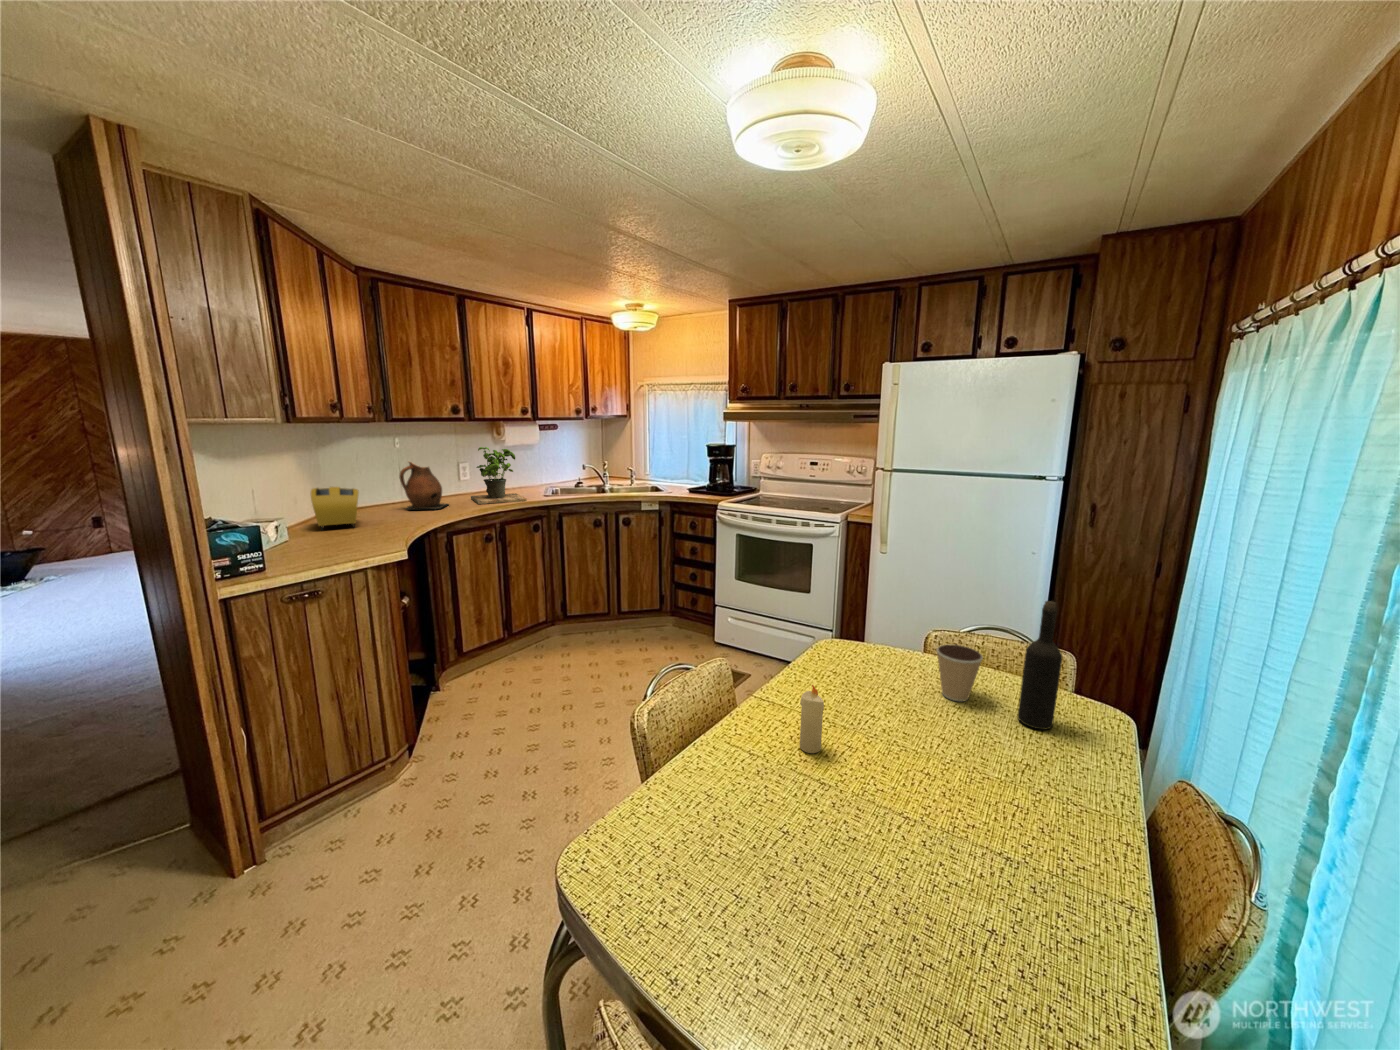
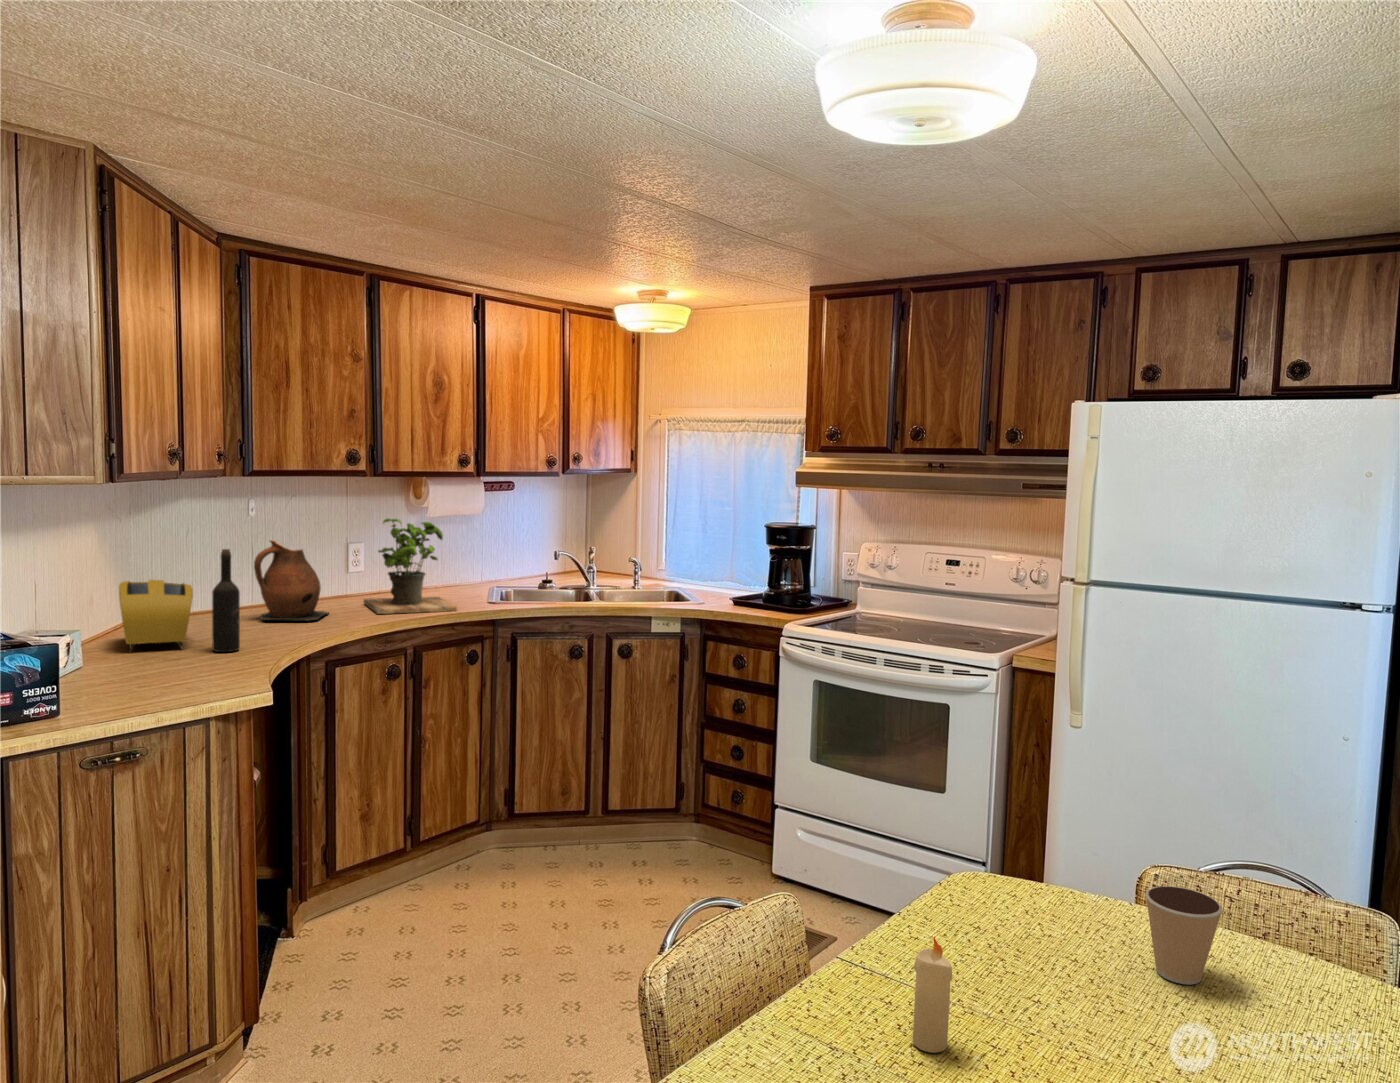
wine bottle: present [1018,601,1062,730] -> present [212,549,240,652]

